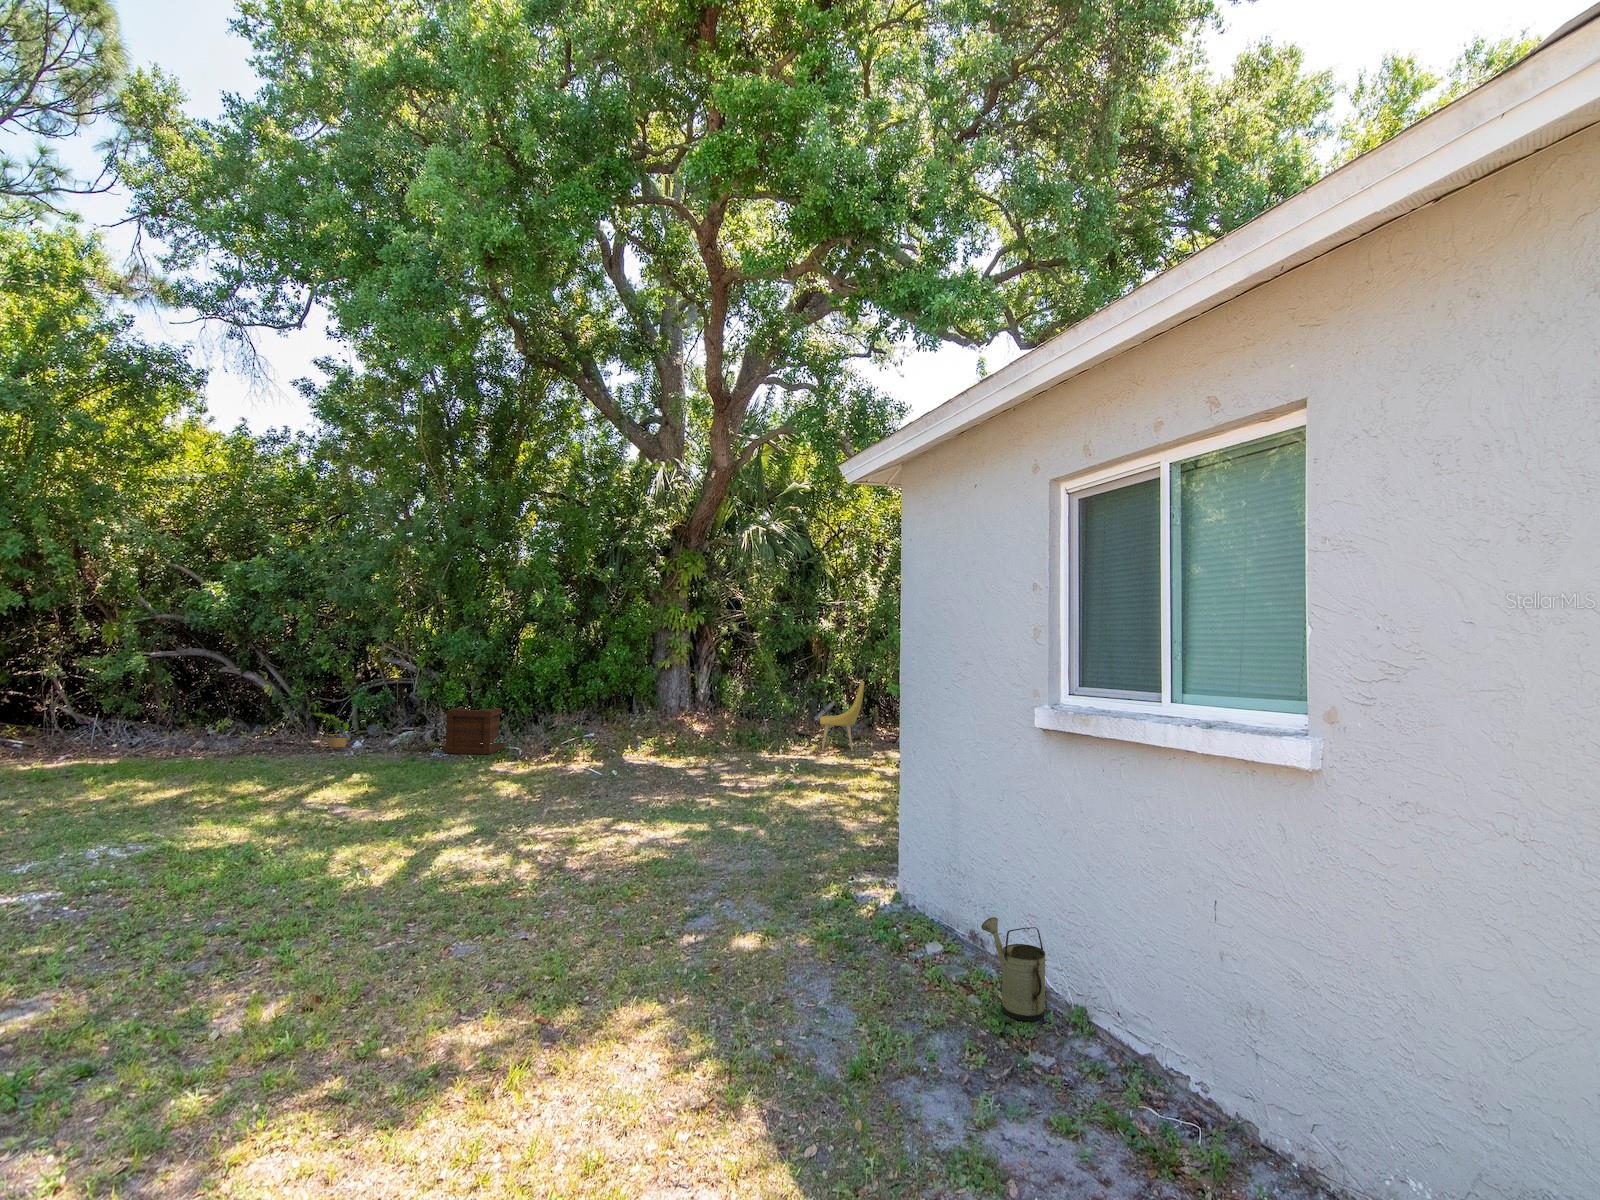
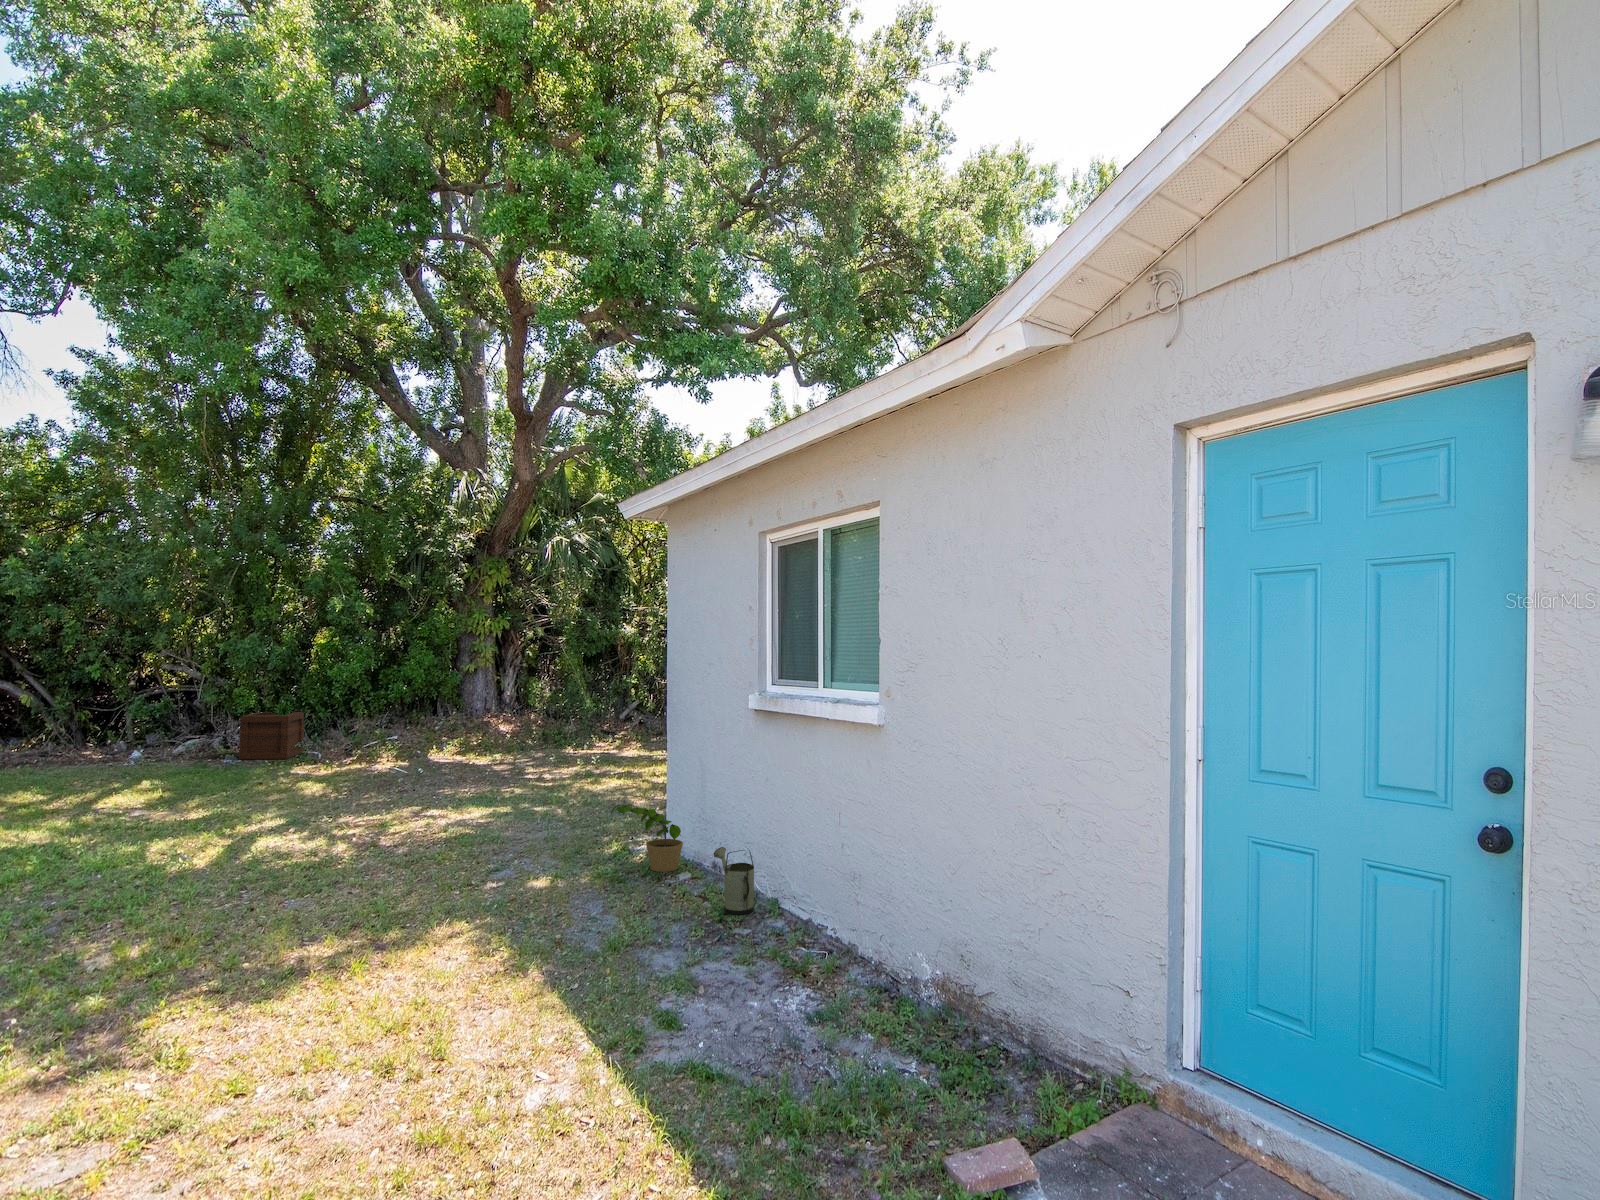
chair: present [820,681,864,751] -> none [621,678,663,744]
potted plant: present [308,713,349,748] -> present [611,805,683,872]

